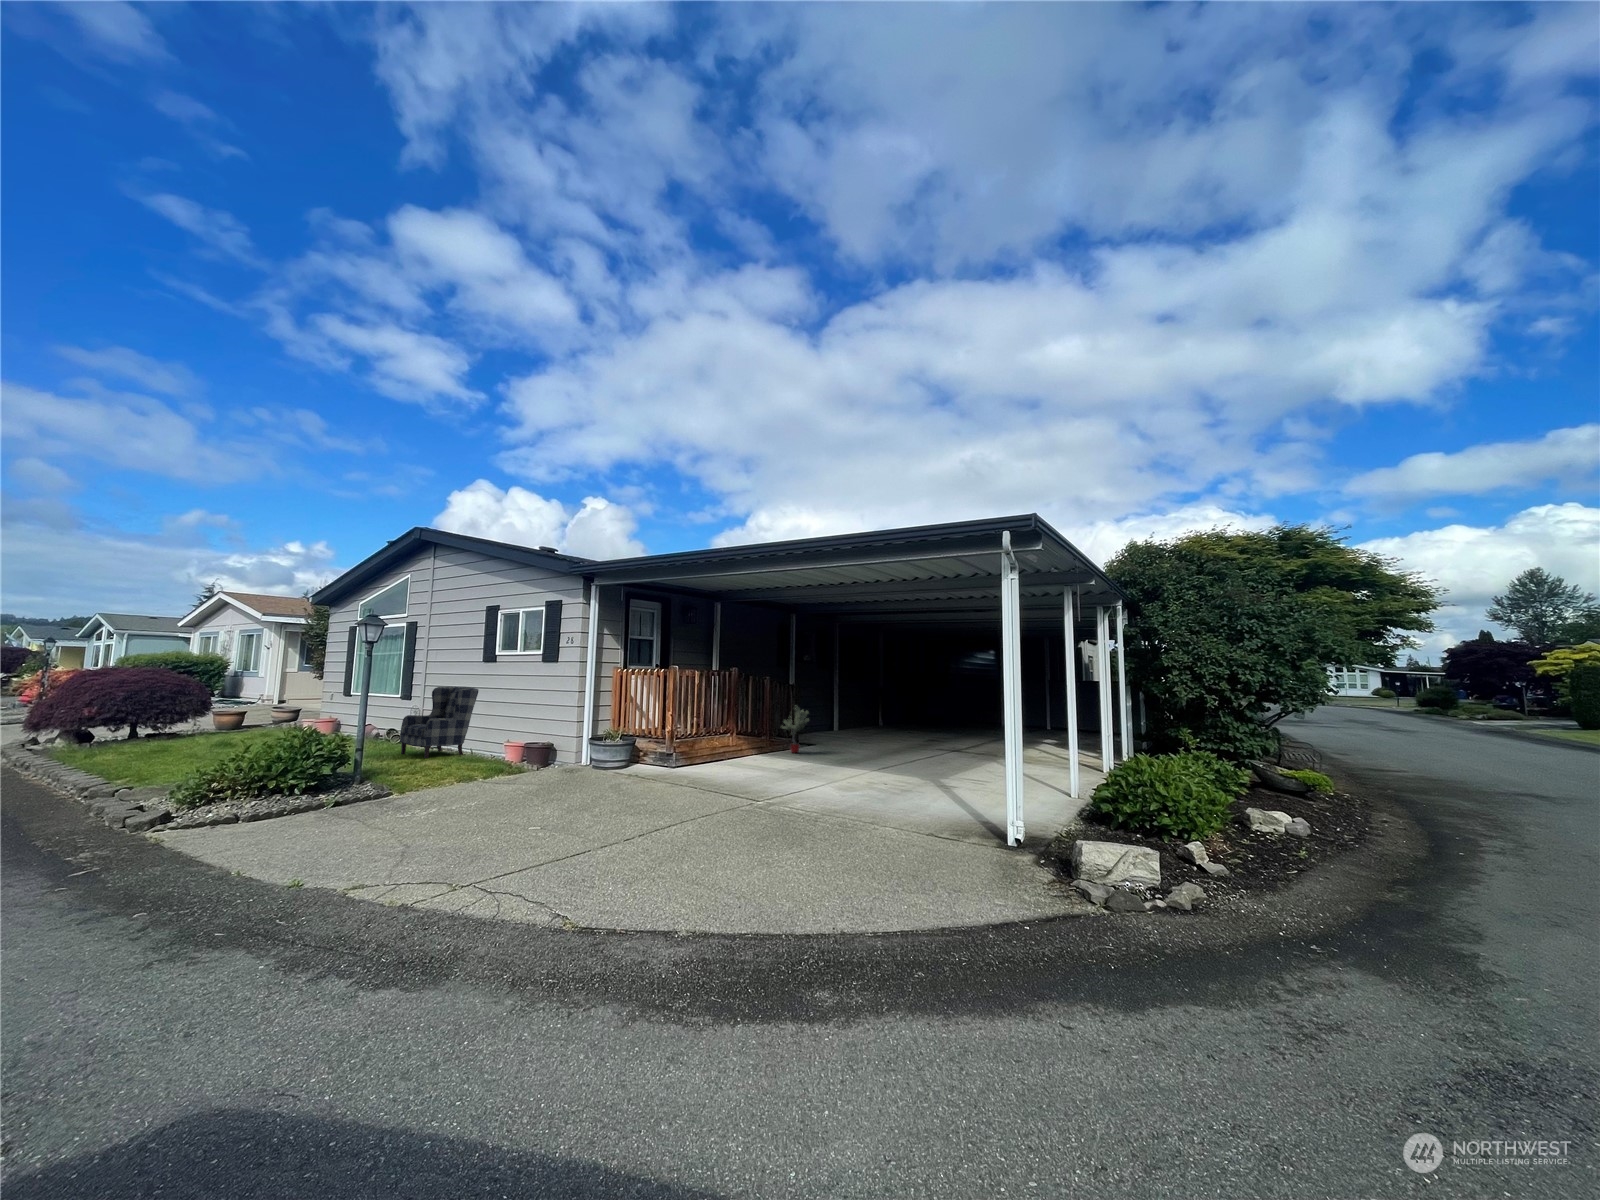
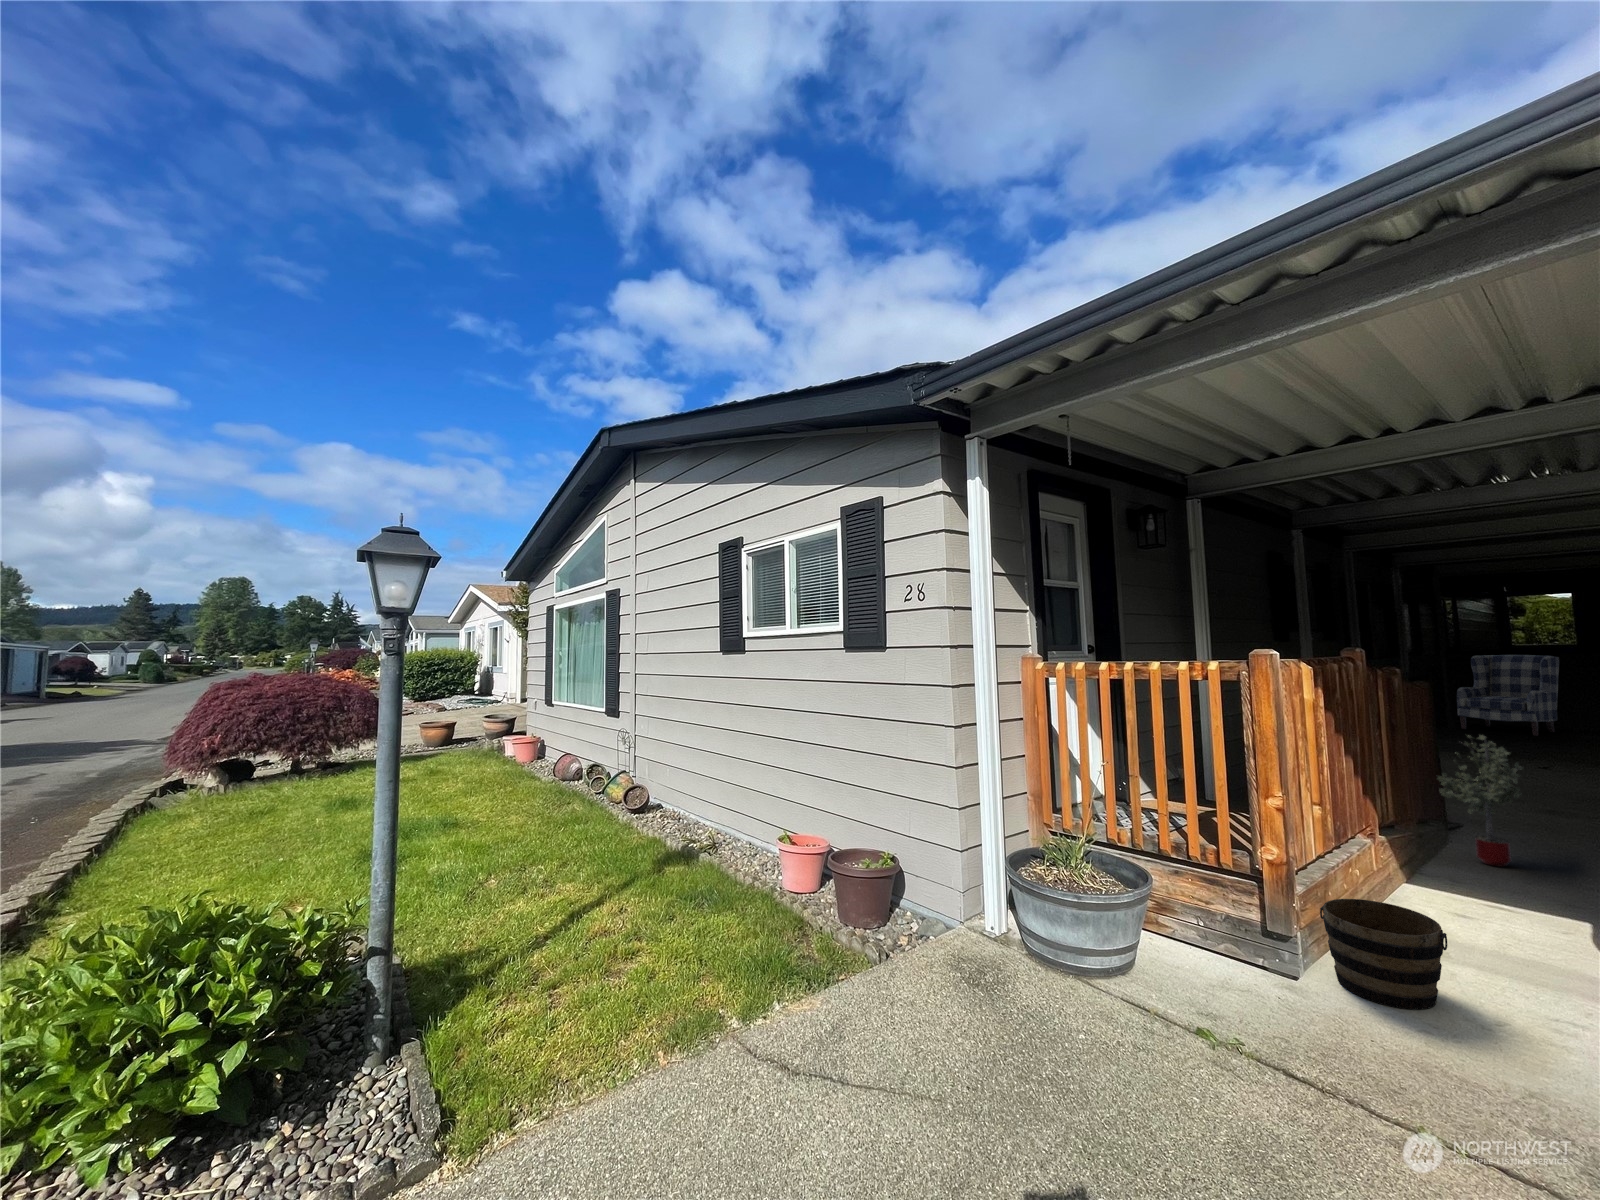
chair: present [400,687,478,759] -> present [1457,655,1559,736]
bucket: none [683,746,710,772] -> present [1320,899,1447,1010]

